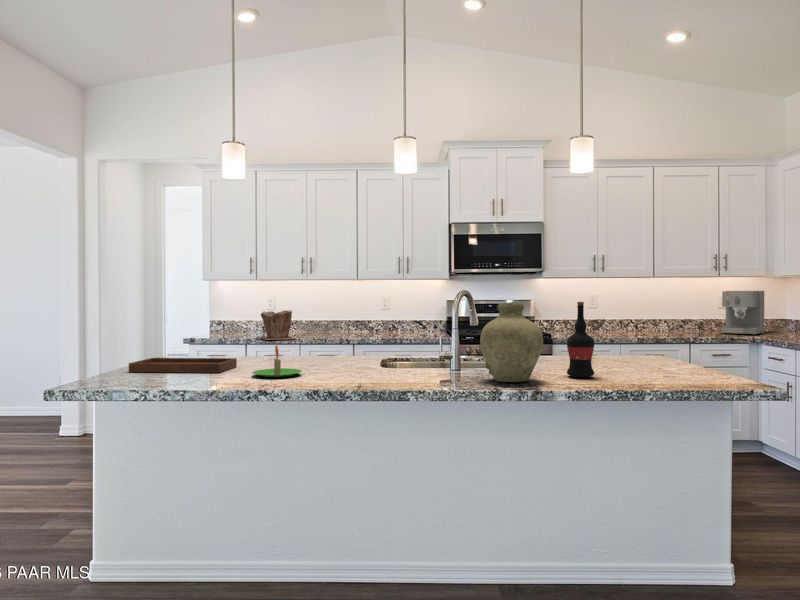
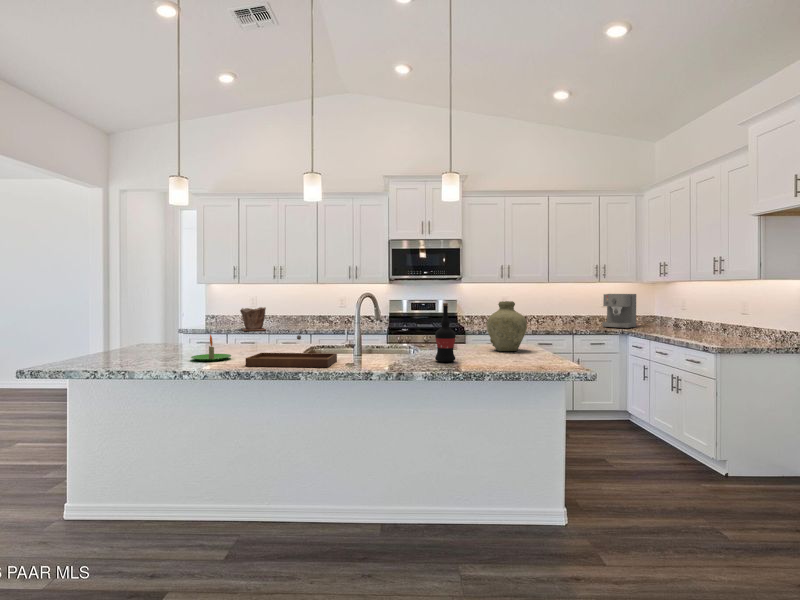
vase: present [480,302,543,382] -> present [487,301,527,351]
tray: present [129,338,237,373] -> present [246,335,337,367]

